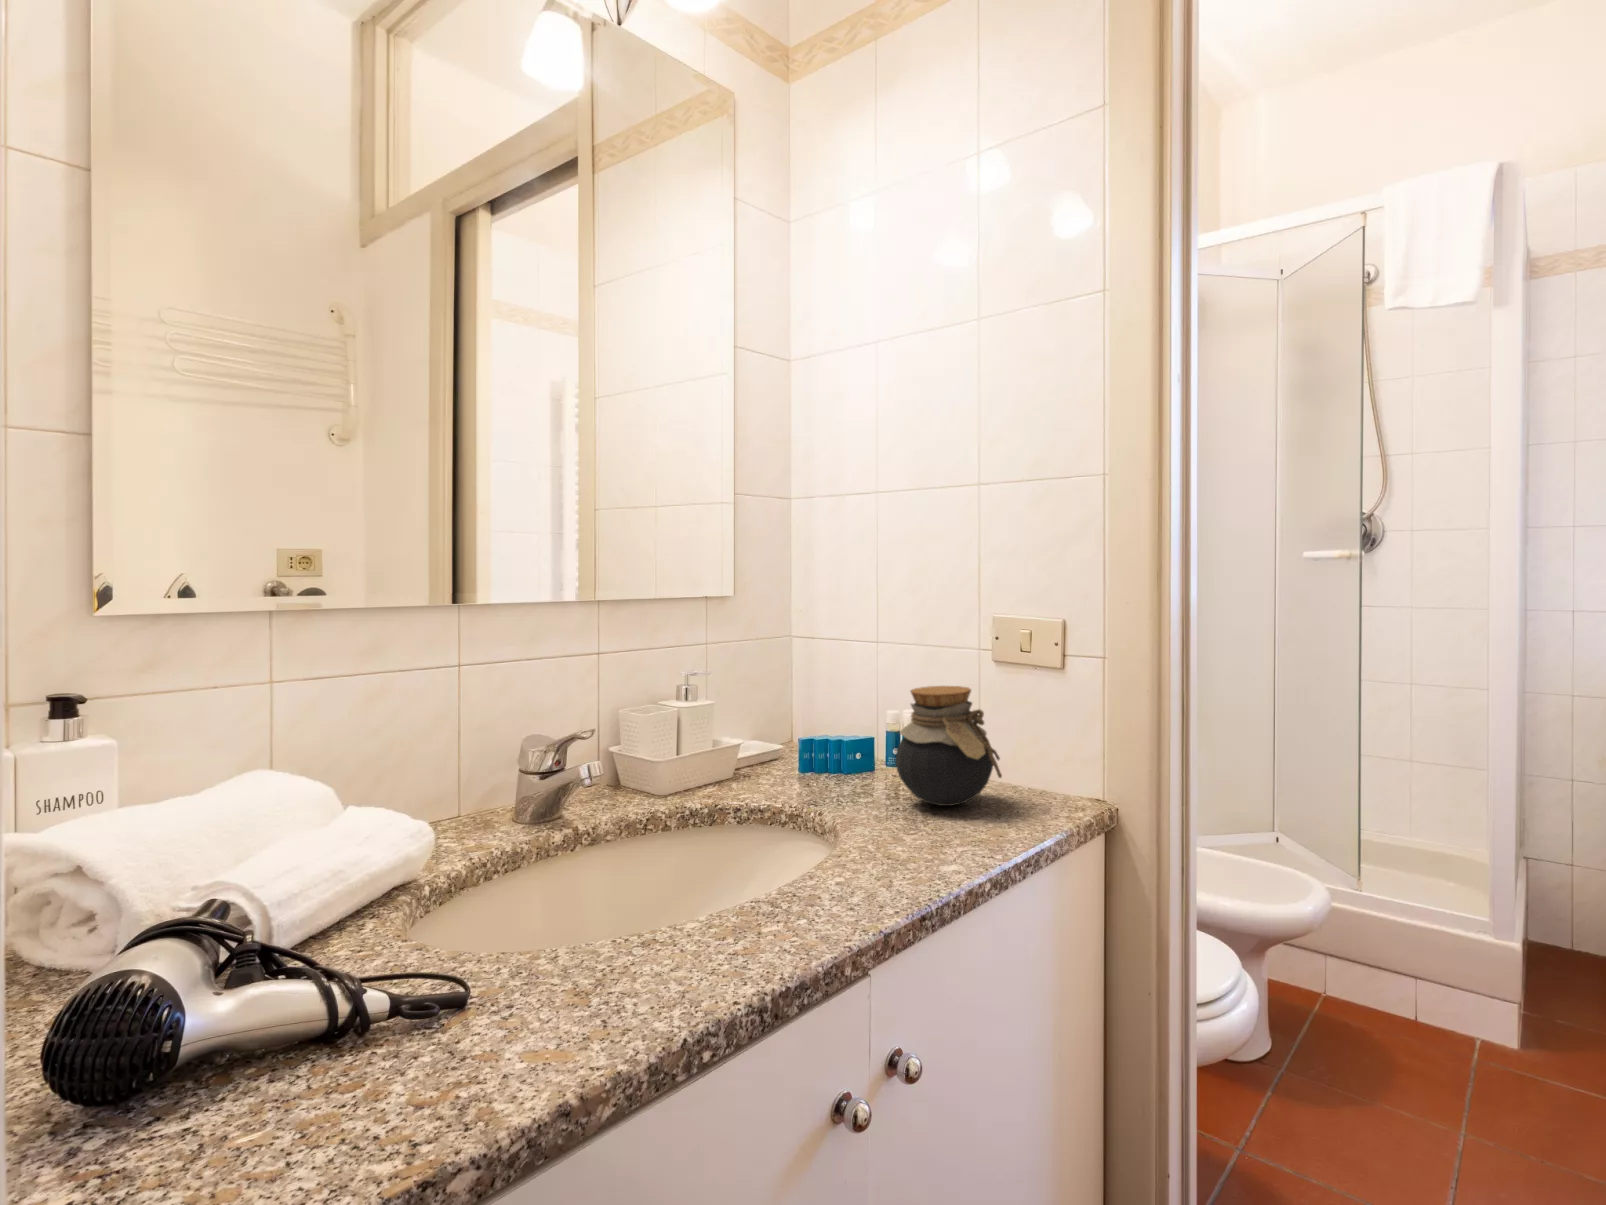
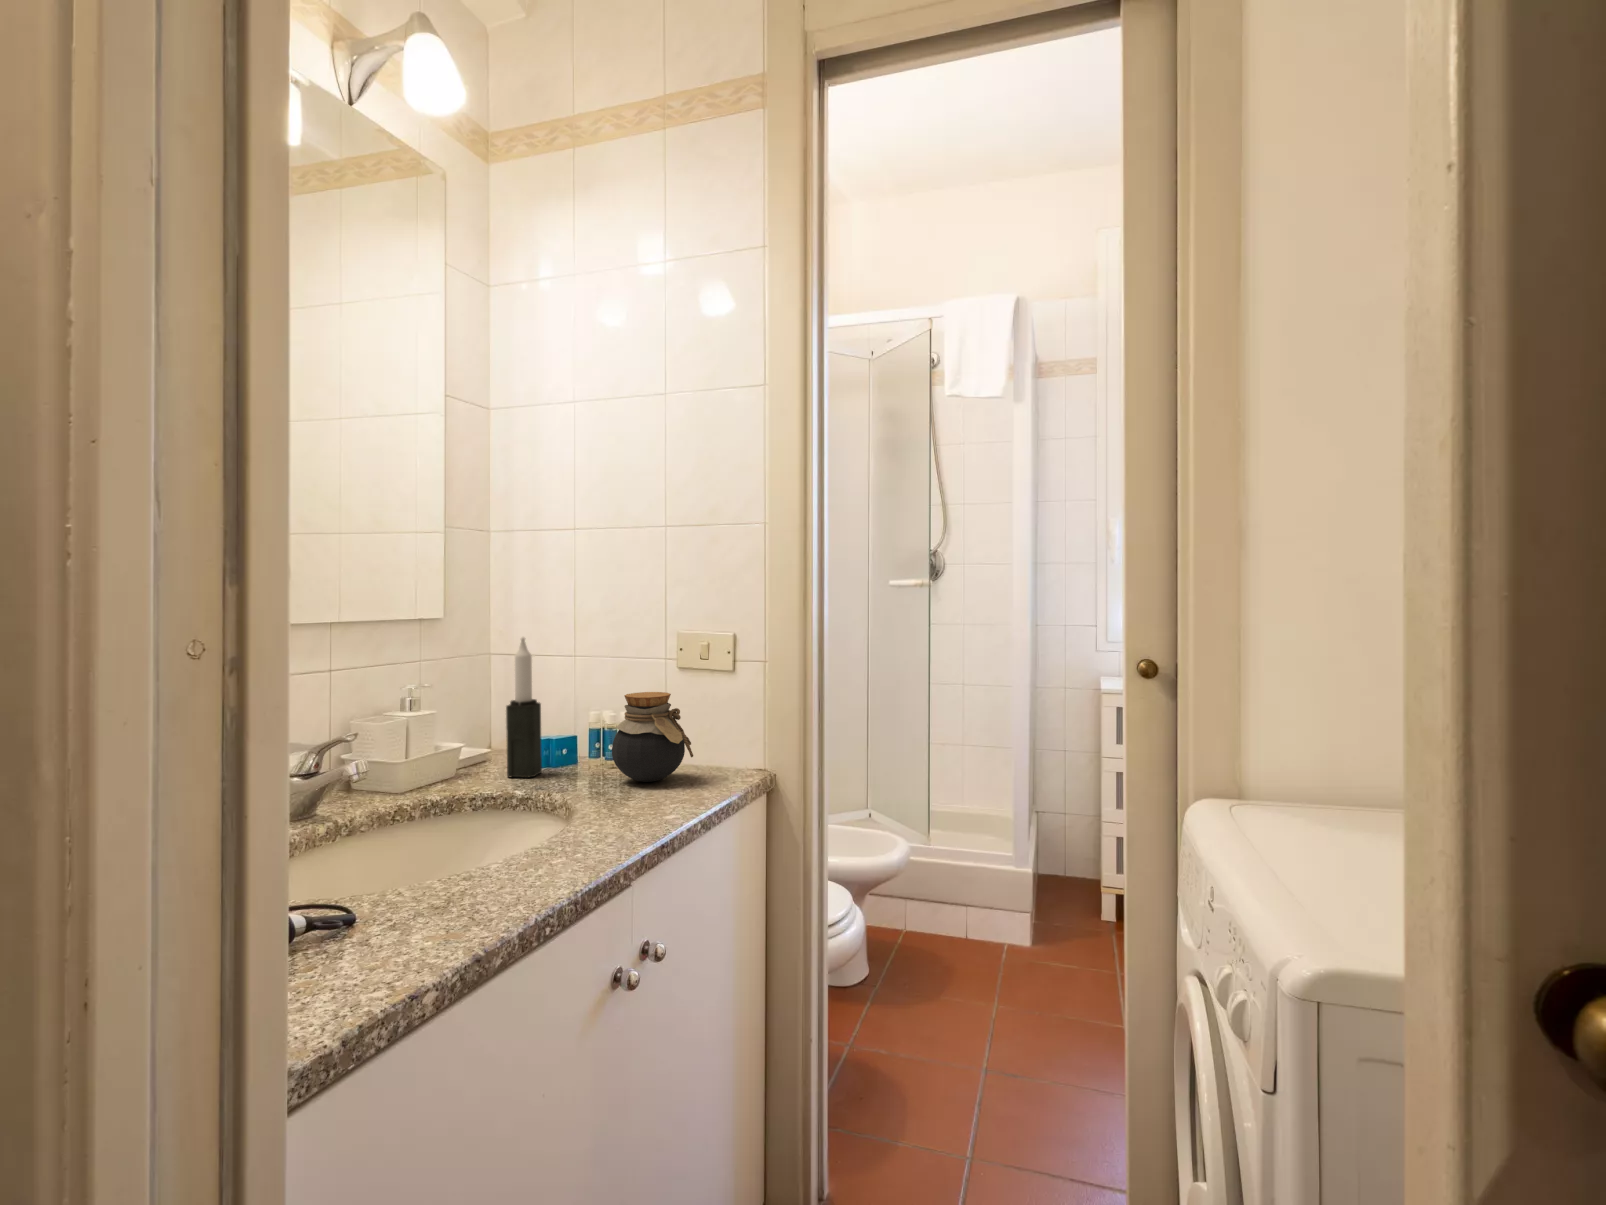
candle: none [780,615,824,786] -> present [506,637,542,777]

